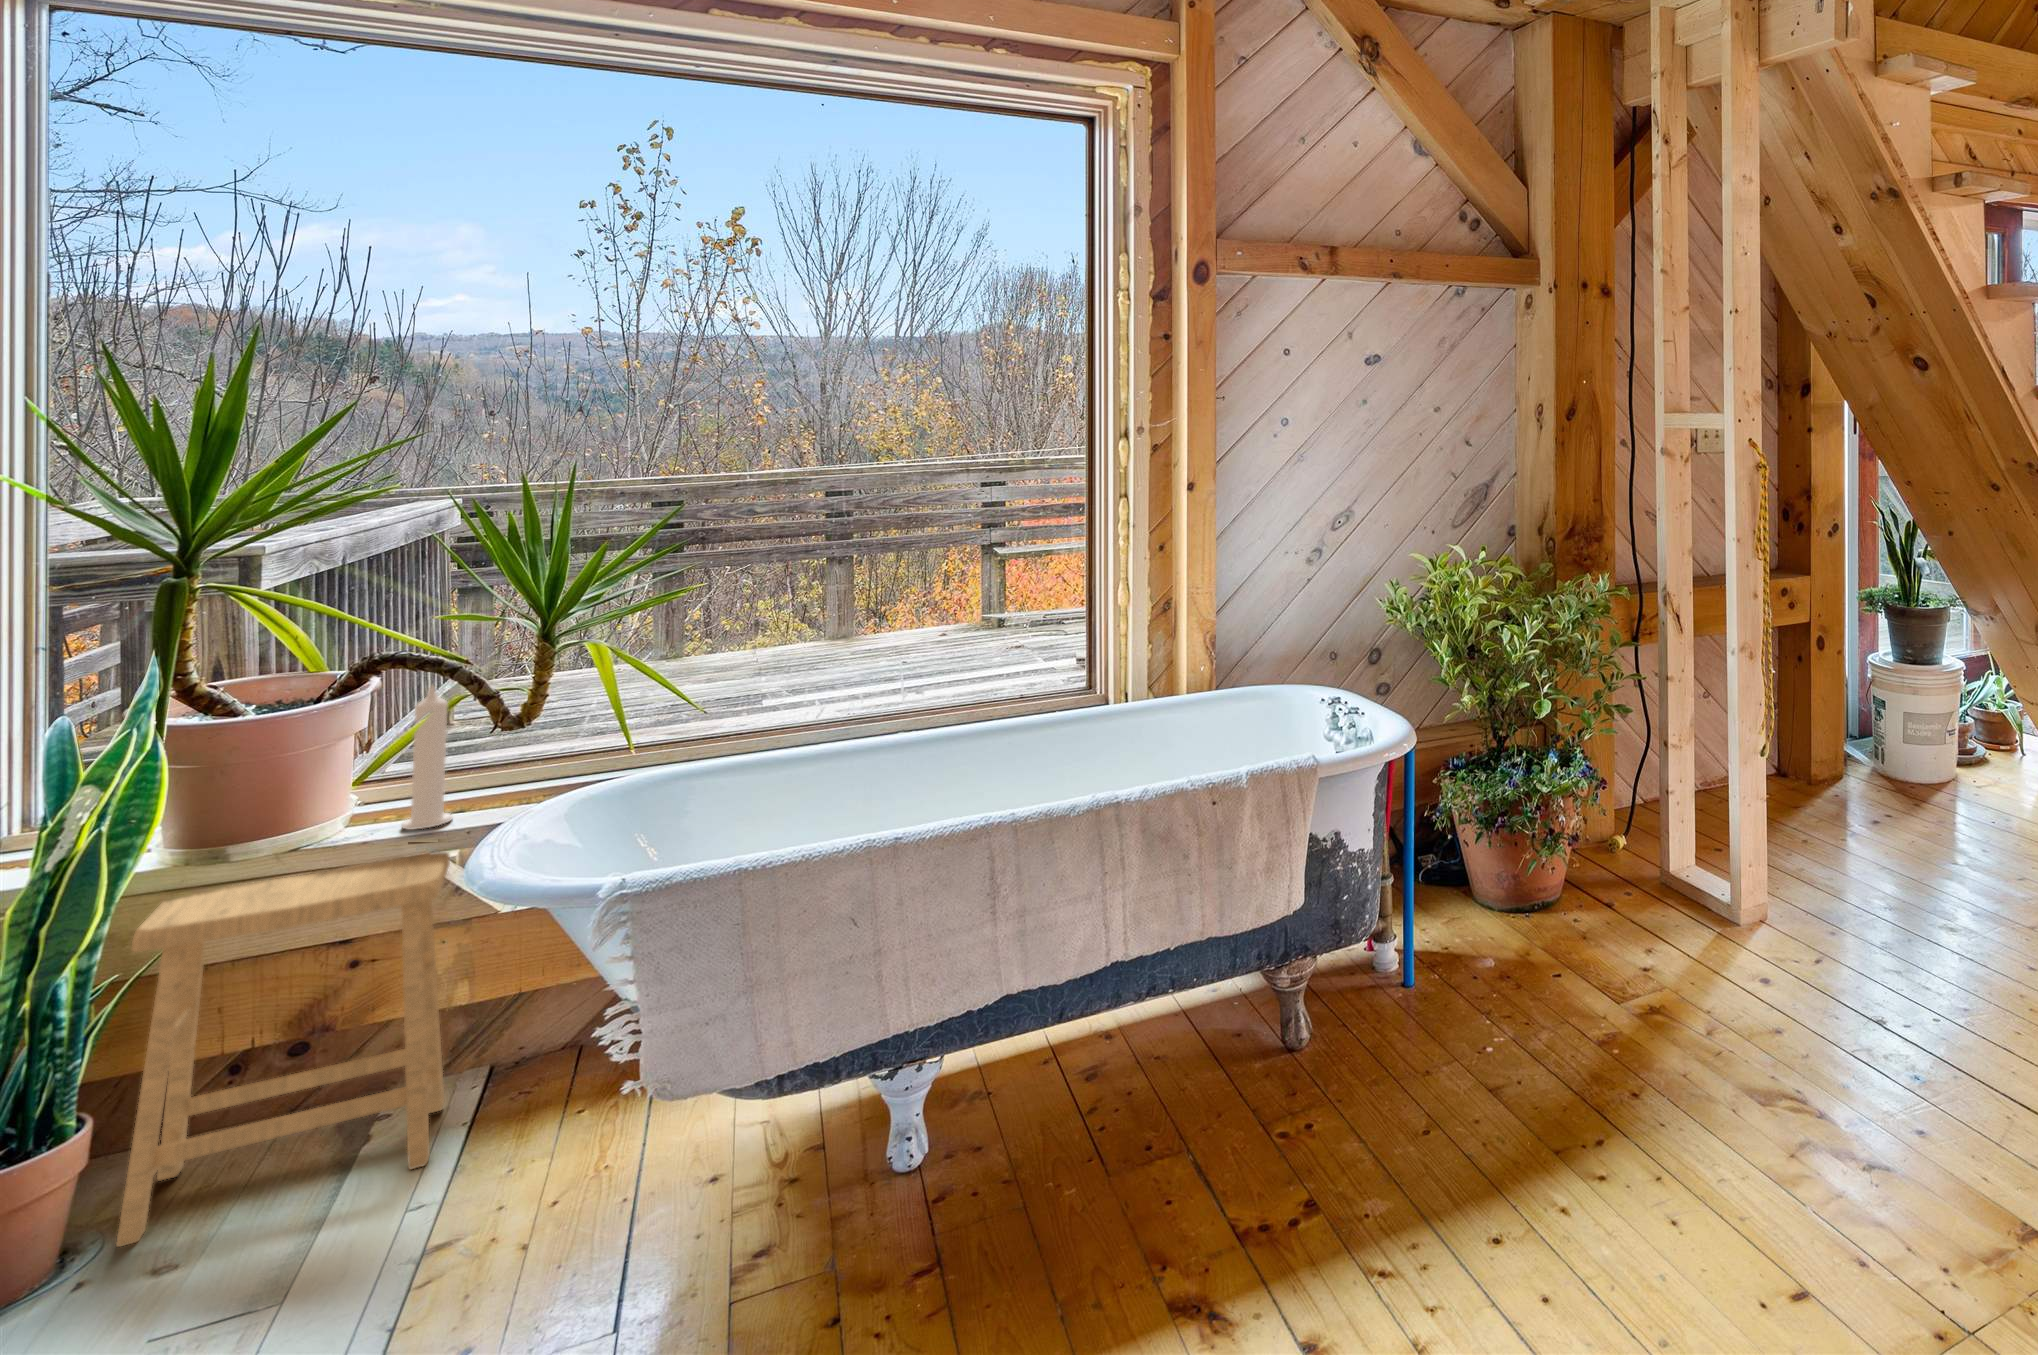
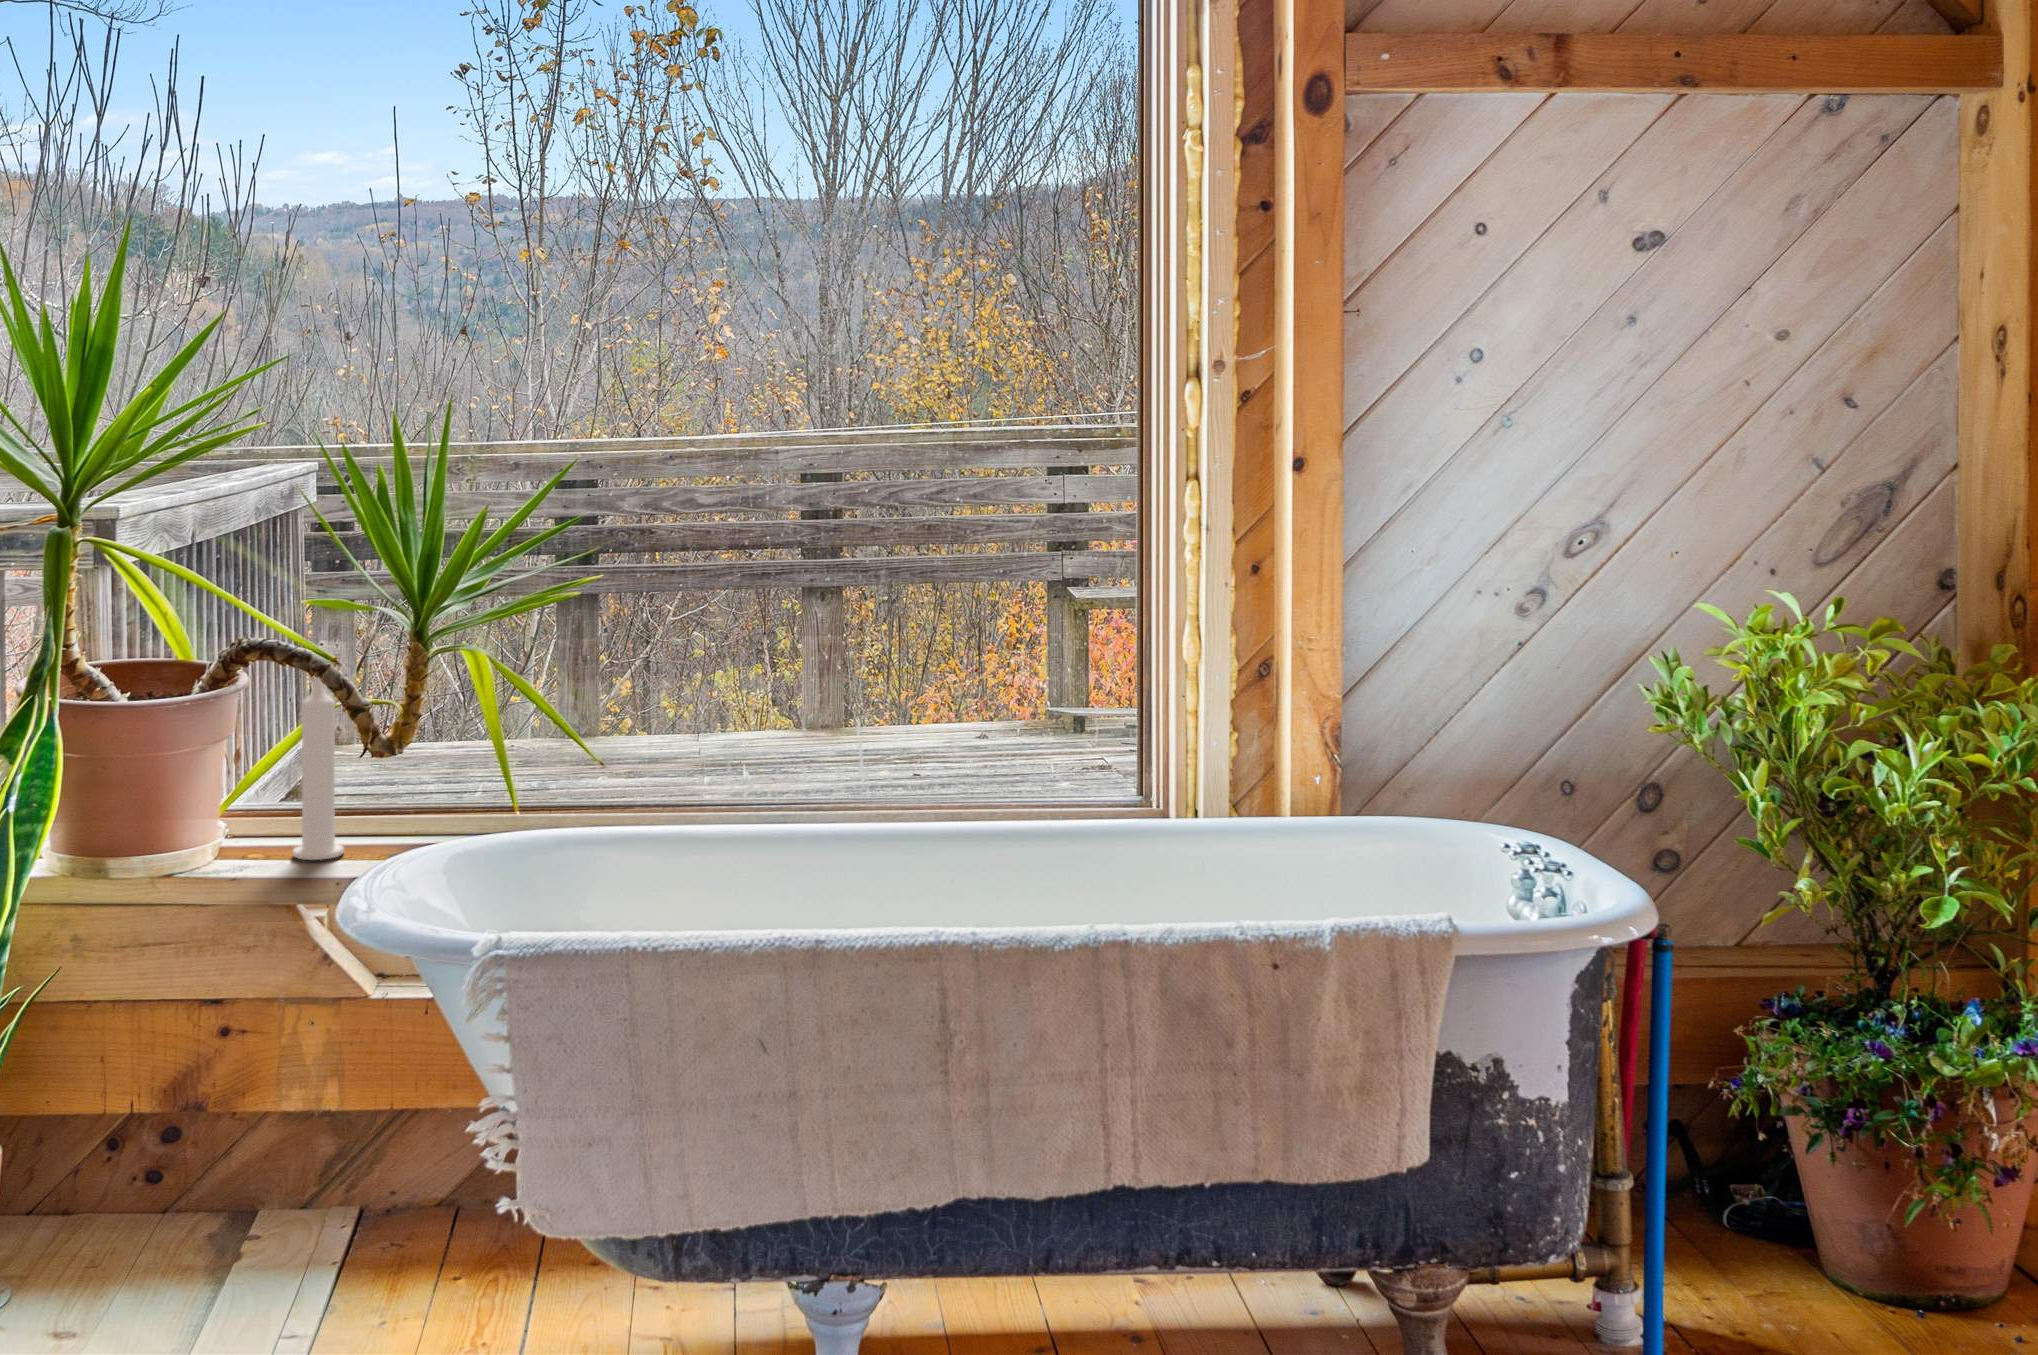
footstool: present [116,852,450,1247] -> none [38,892,344,1293]

